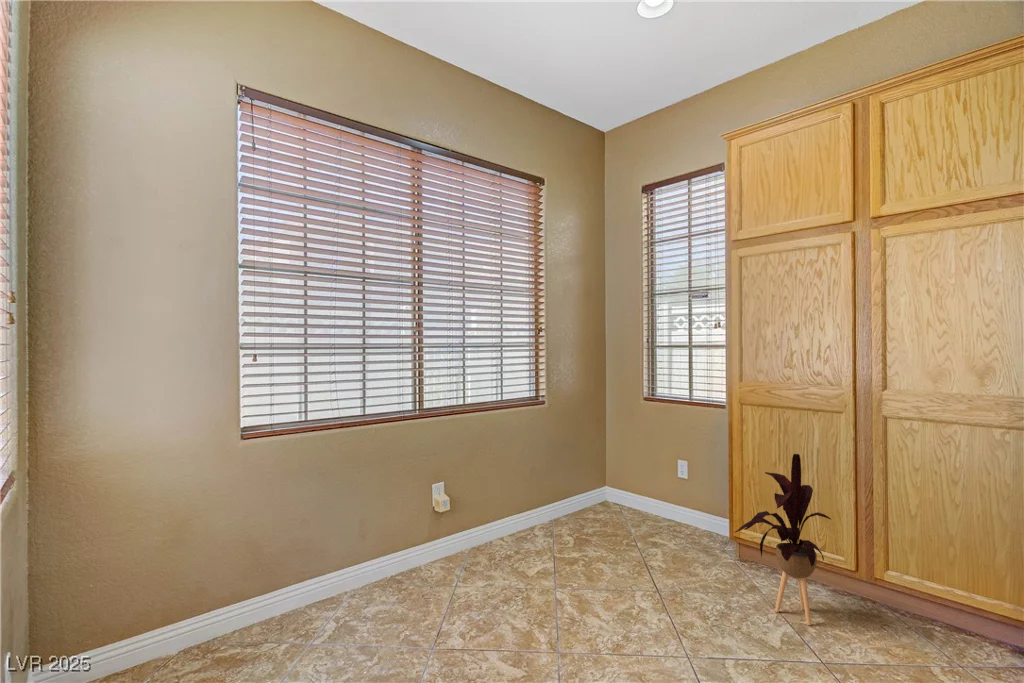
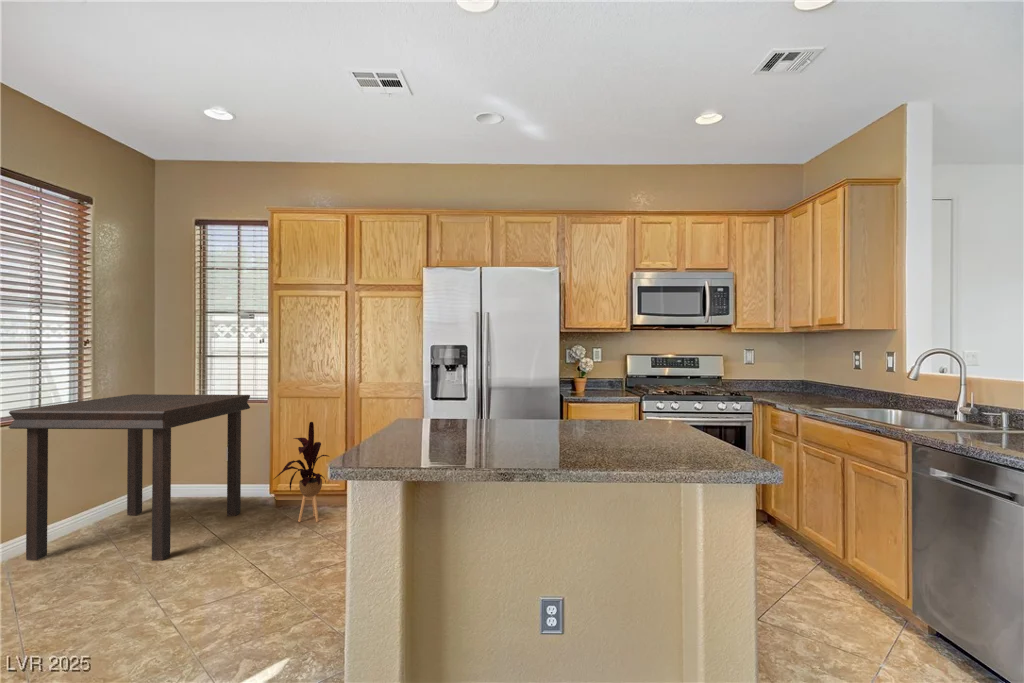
dining table: none [474,387,703,609] -> present [9,394,250,561]

